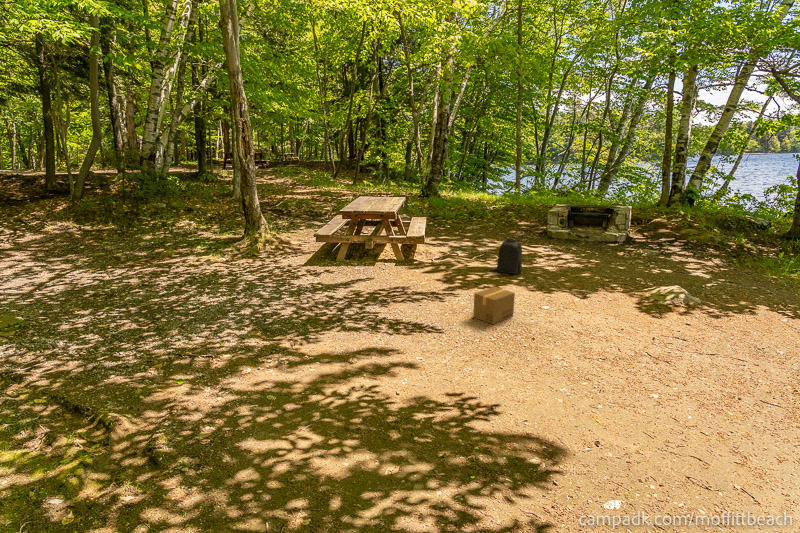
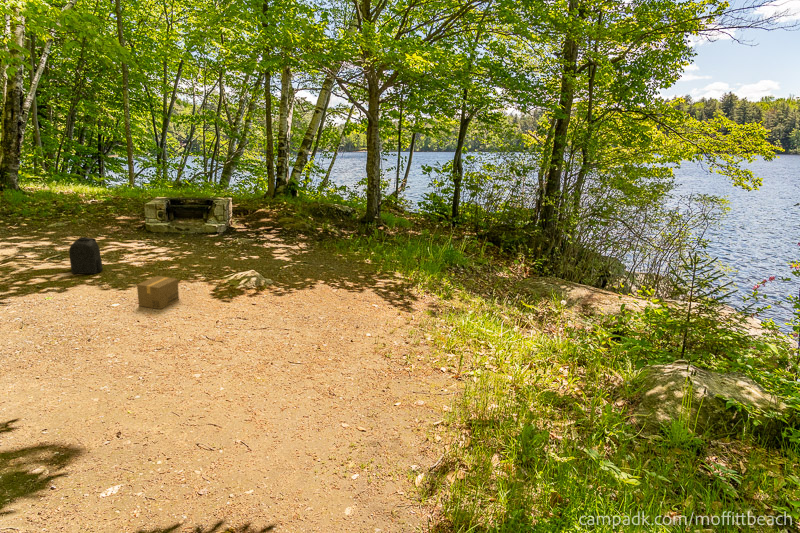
cardboard box: present [473,287,515,324] -> present [137,276,179,309]

